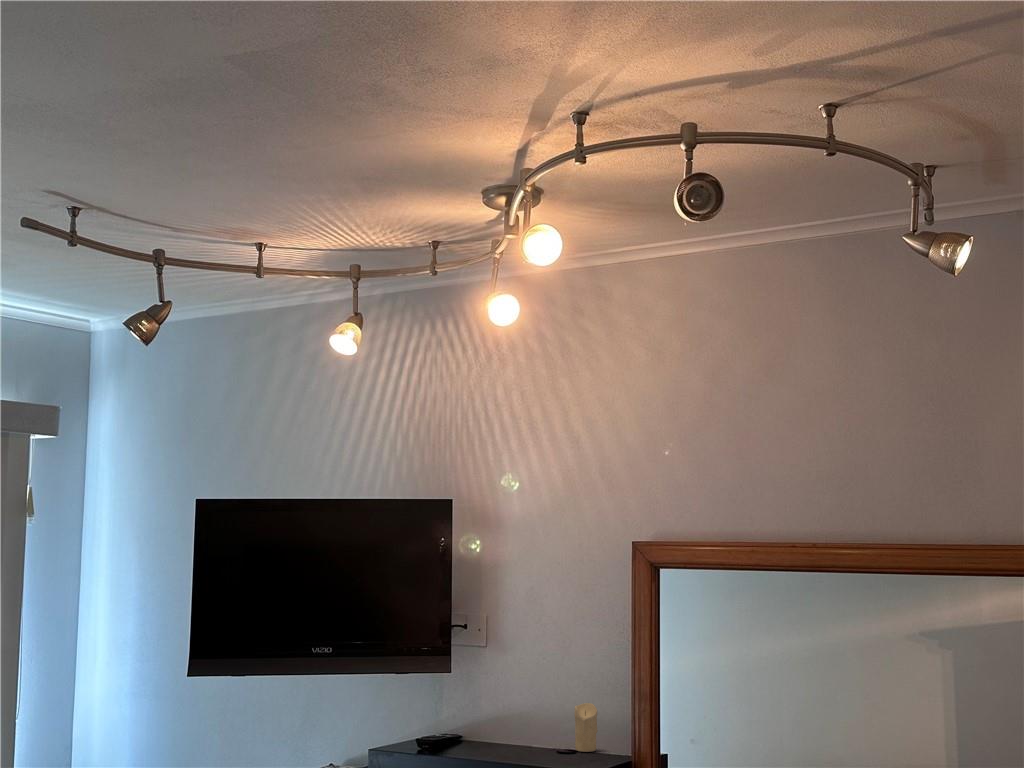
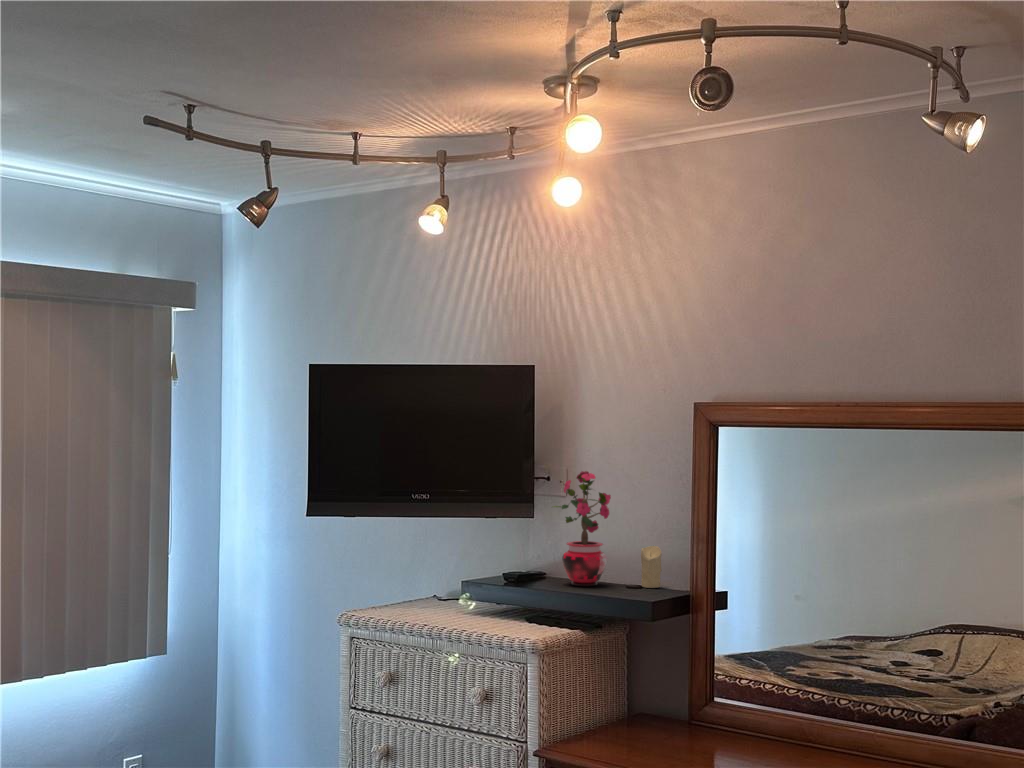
potted plant: none [473,619,541,752] -> present [554,471,611,586]

